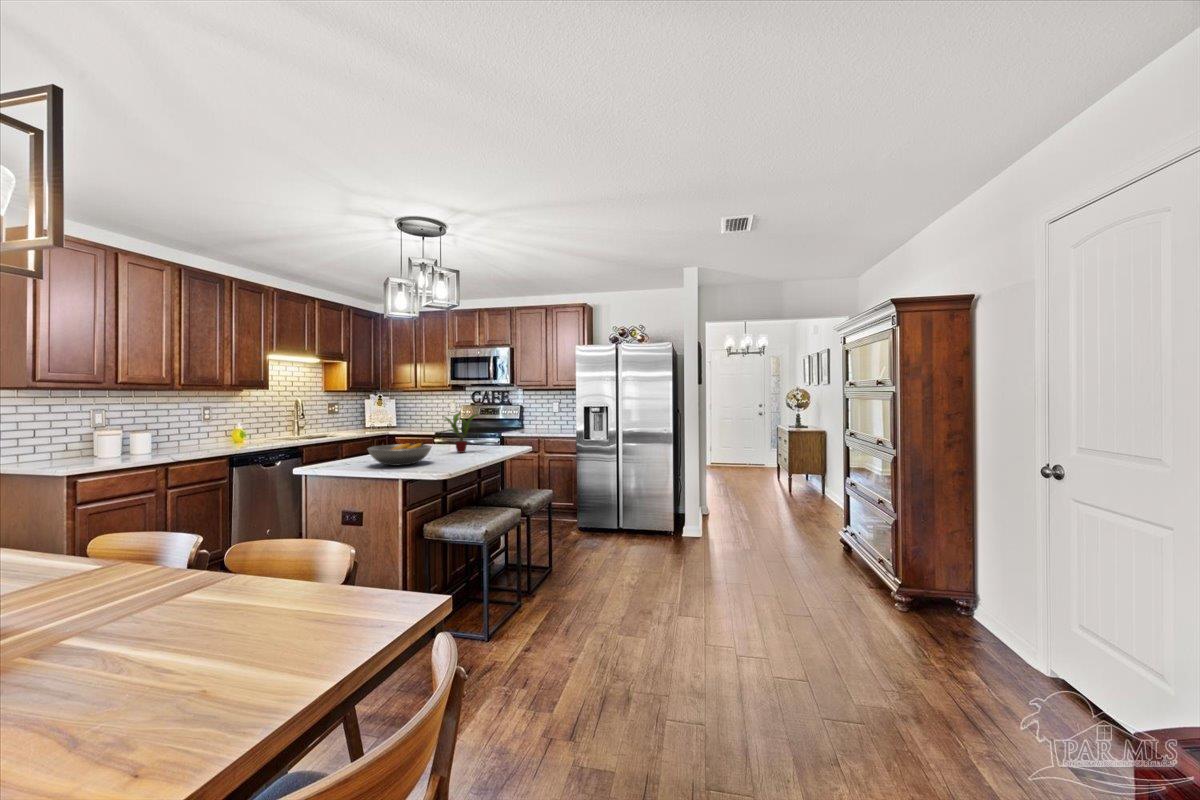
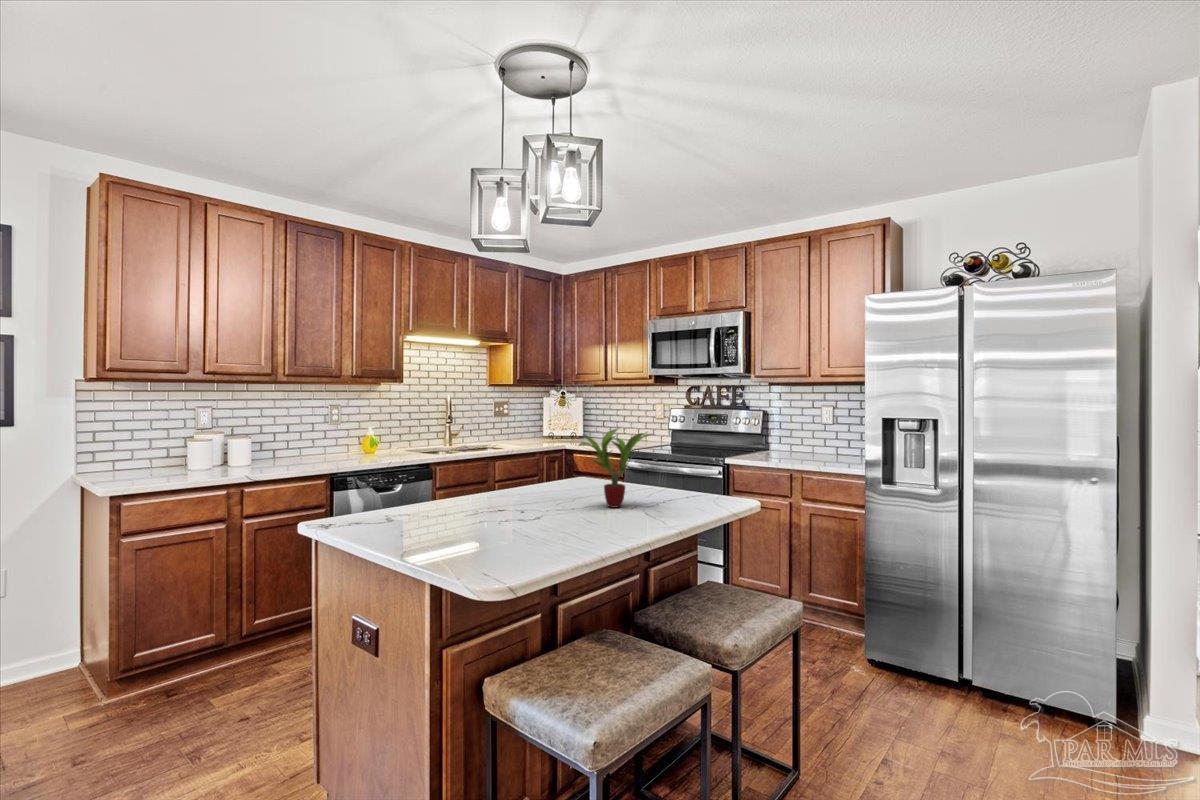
fruit bowl: present [367,443,432,466] -> none [414,489,535,536]

